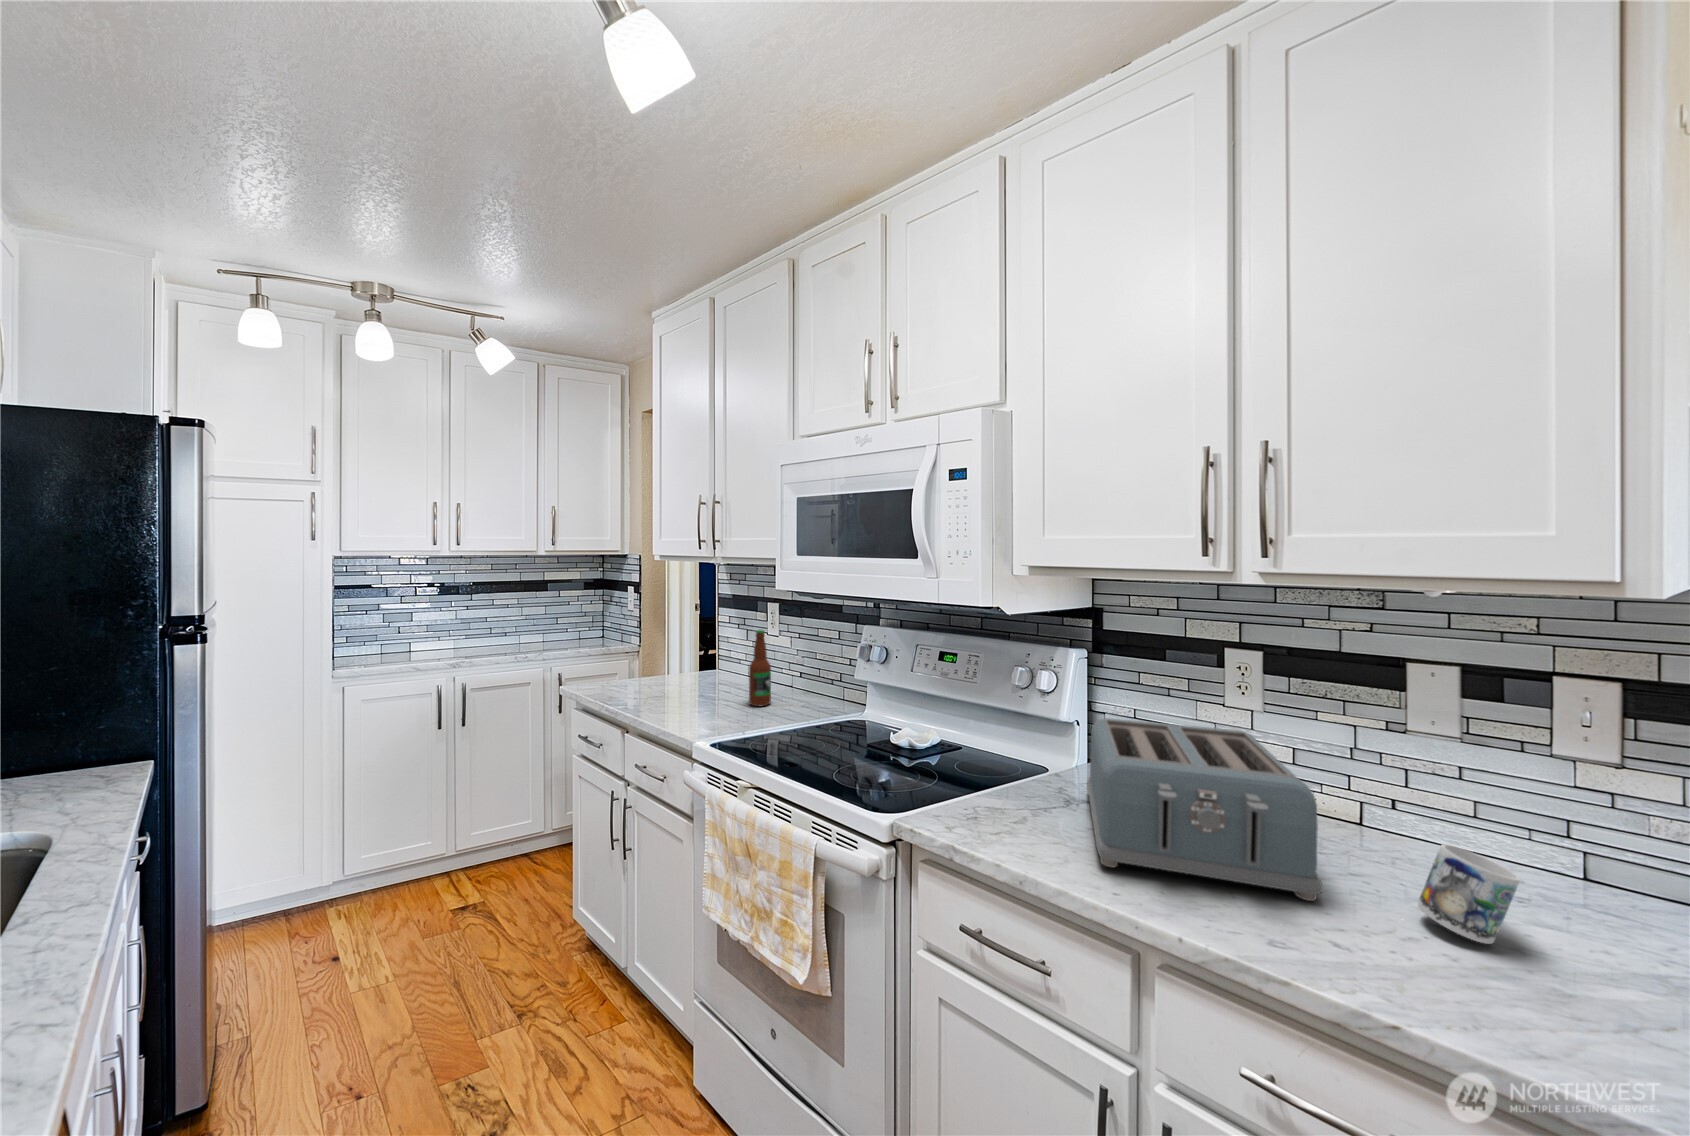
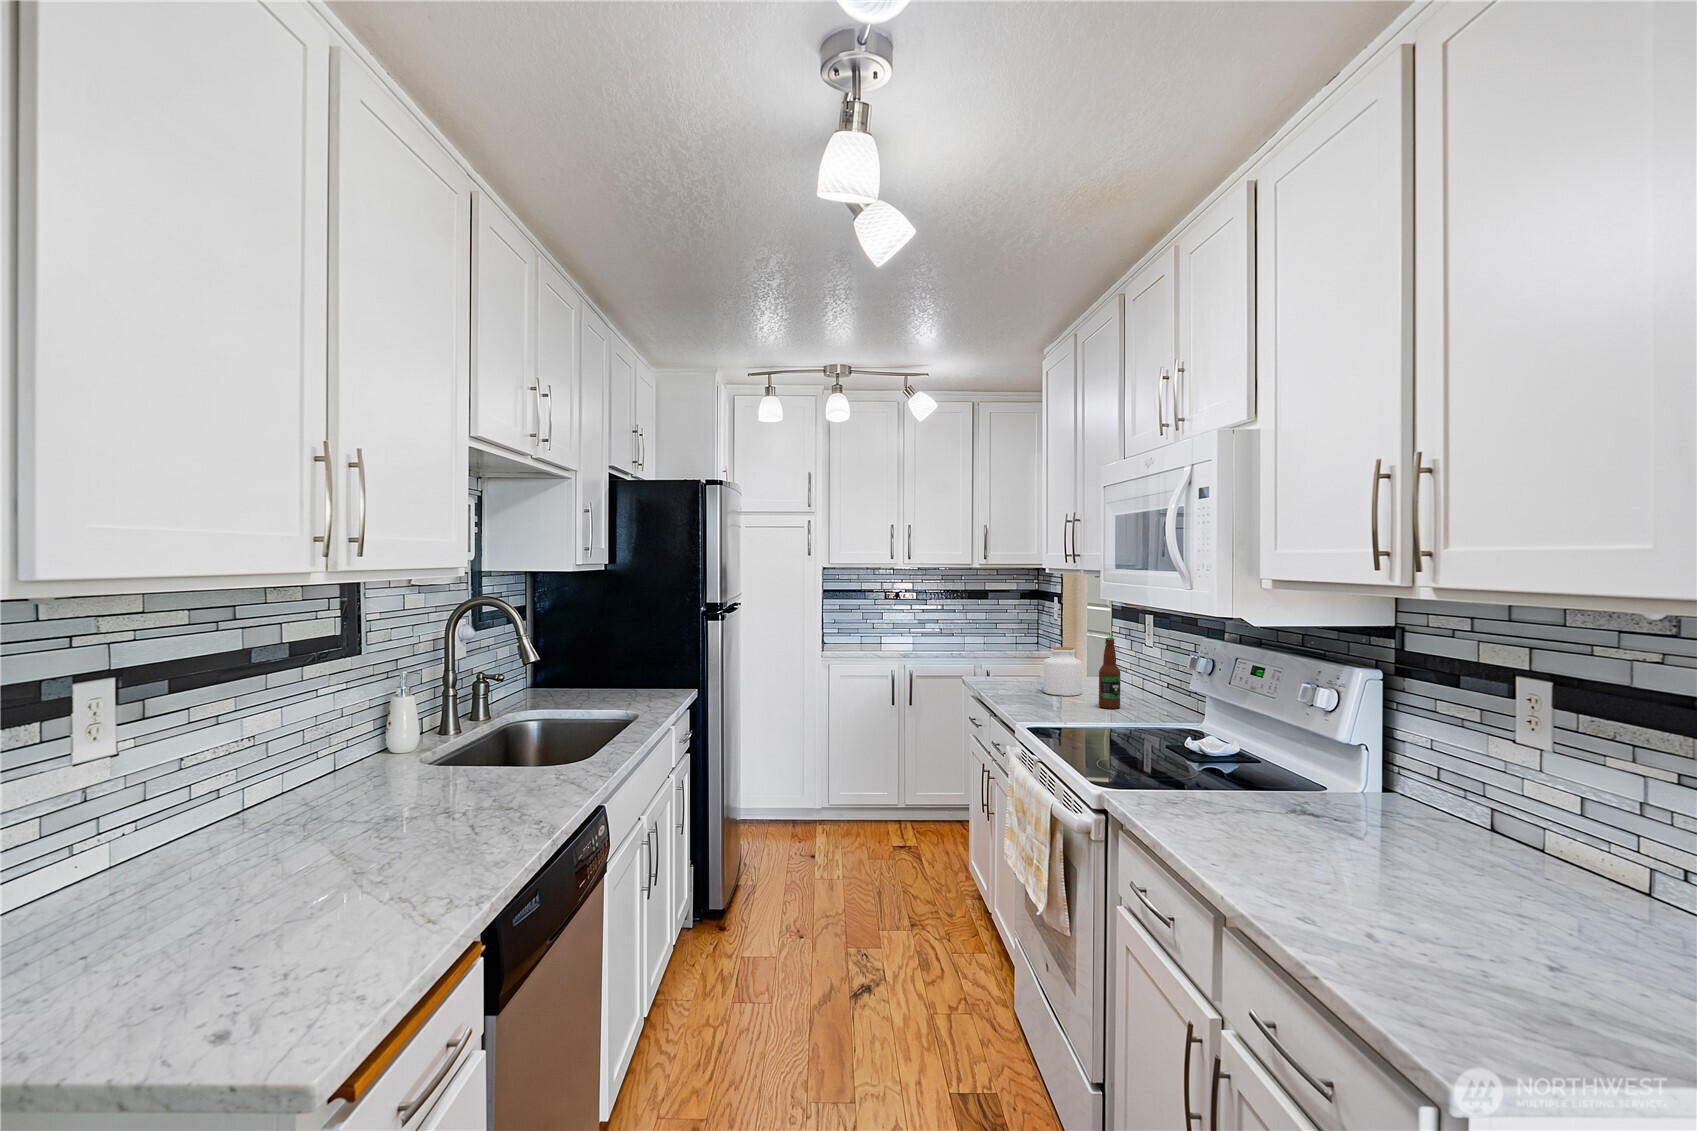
jar: none [672,642,714,698] -> present [1043,647,1082,696]
toaster: present [1087,718,1323,901] -> none [1233,731,1510,895]
mug: present [1418,844,1520,944] -> none [1479,858,1607,955]

